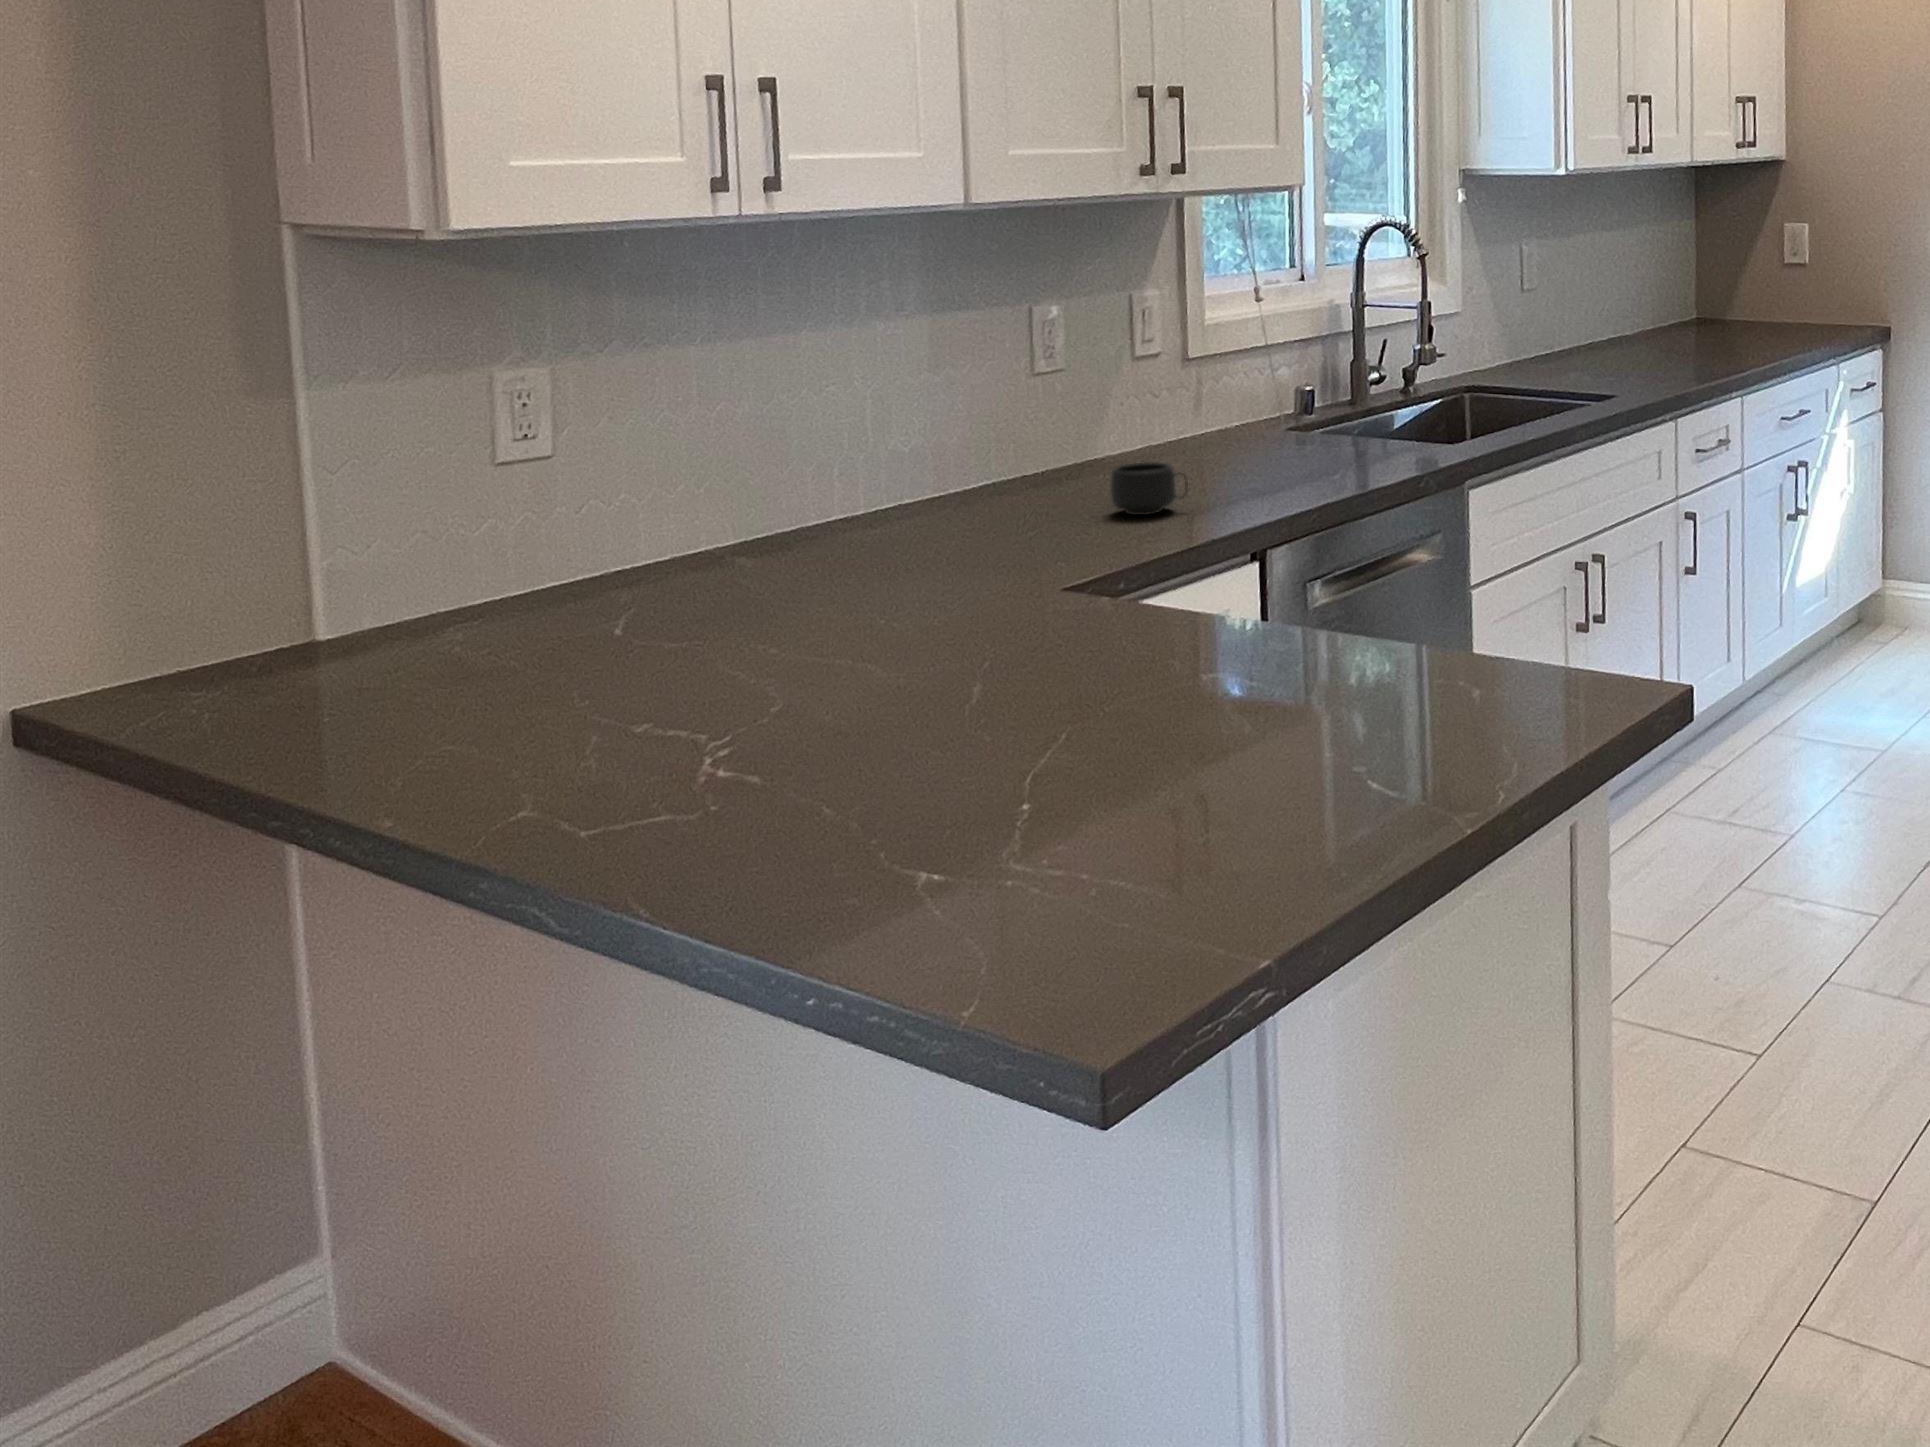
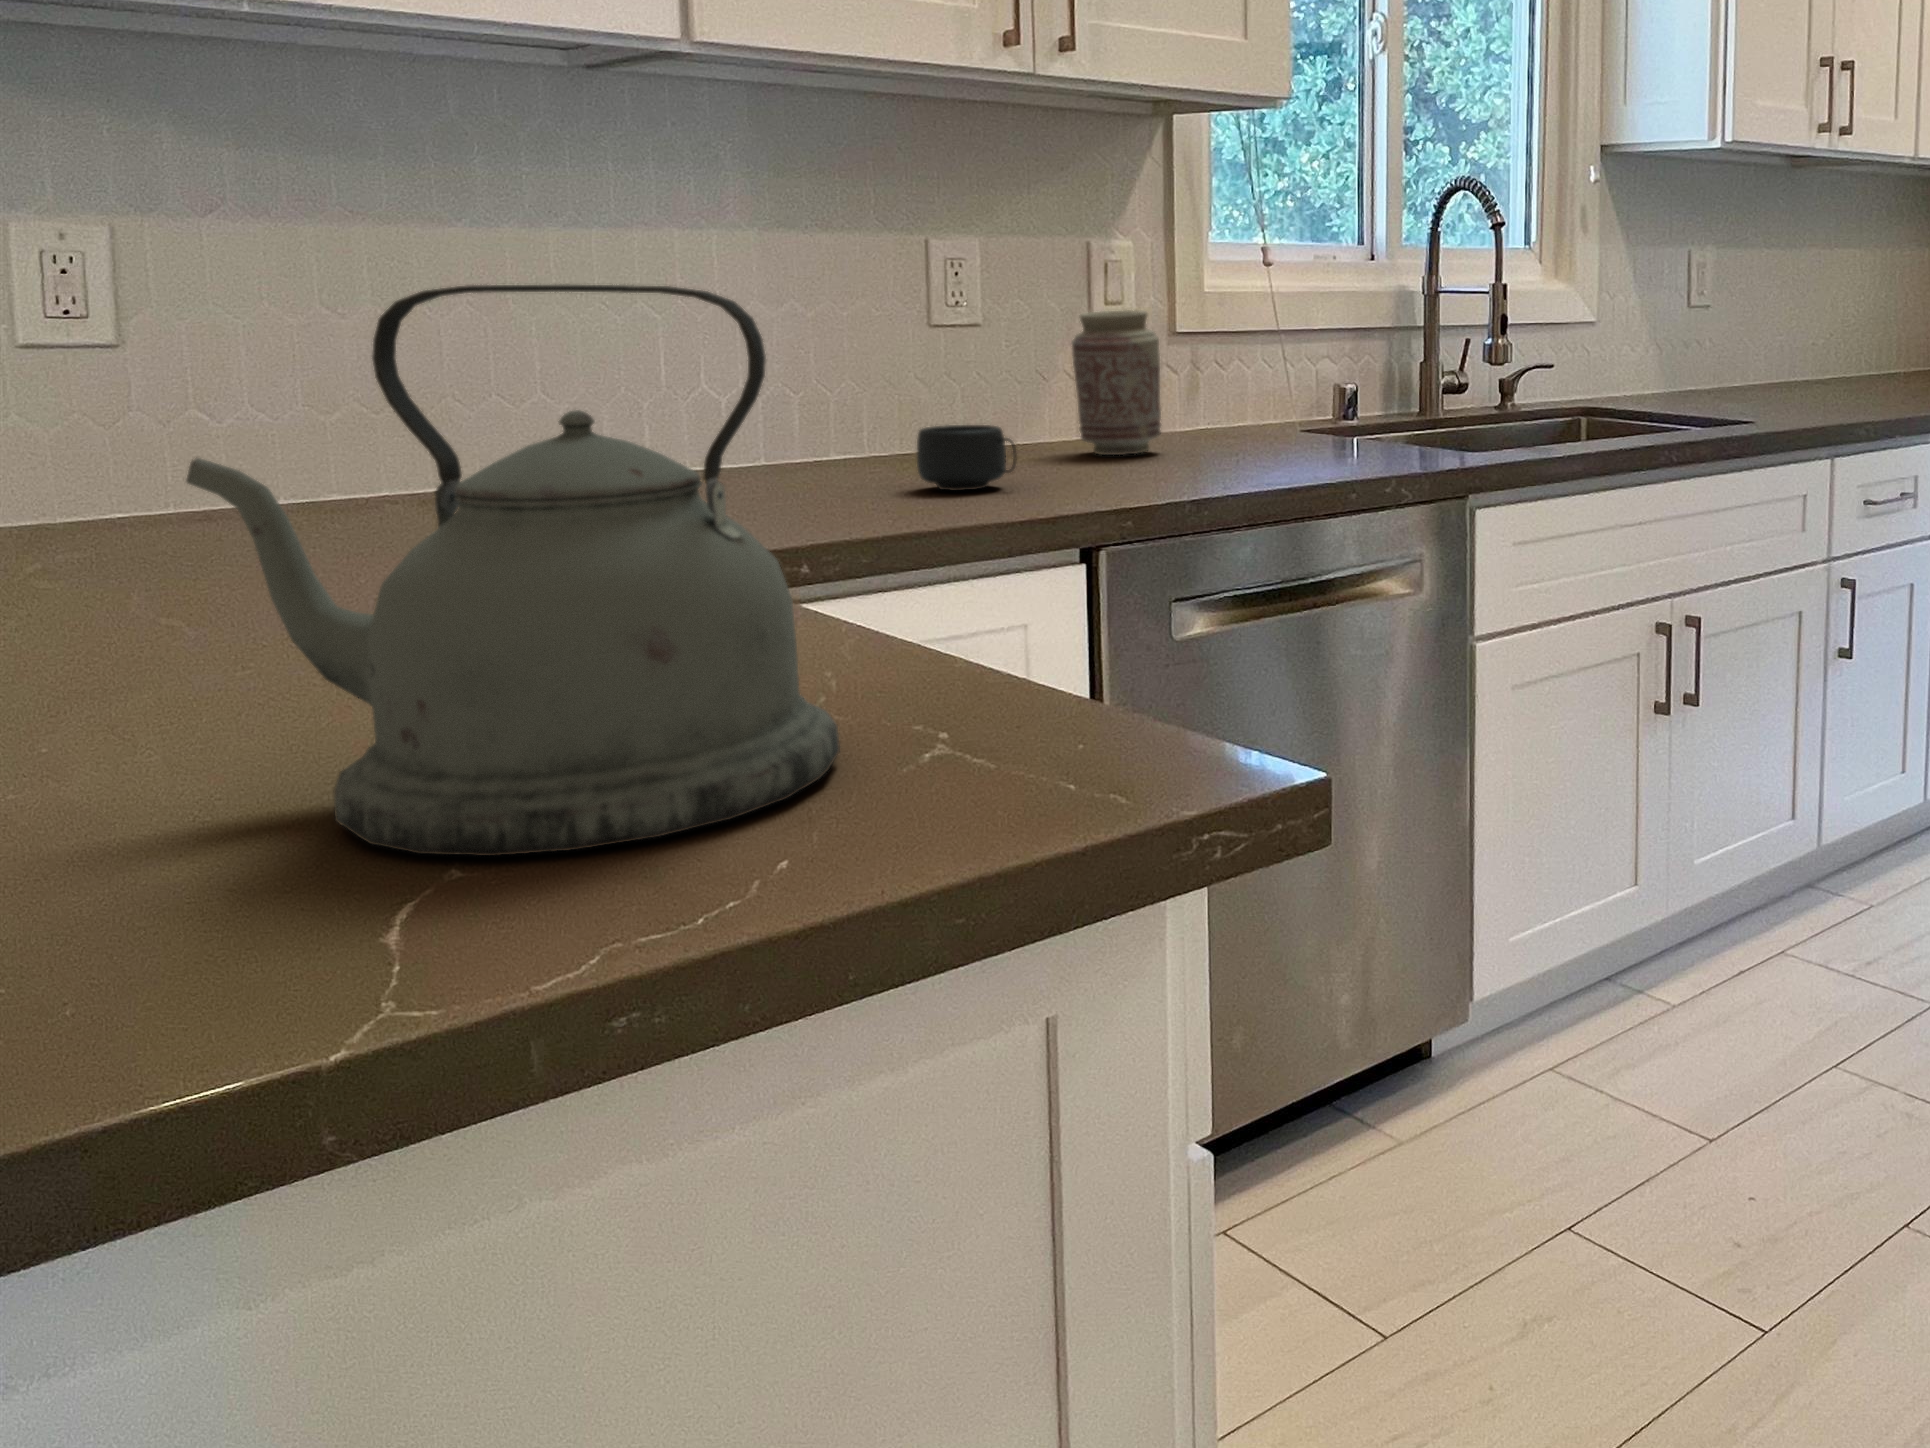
vase: none [1152,353,1222,470] -> present [1071,310,1161,455]
kettle: none [1206,469,1505,757] -> present [186,284,840,856]

